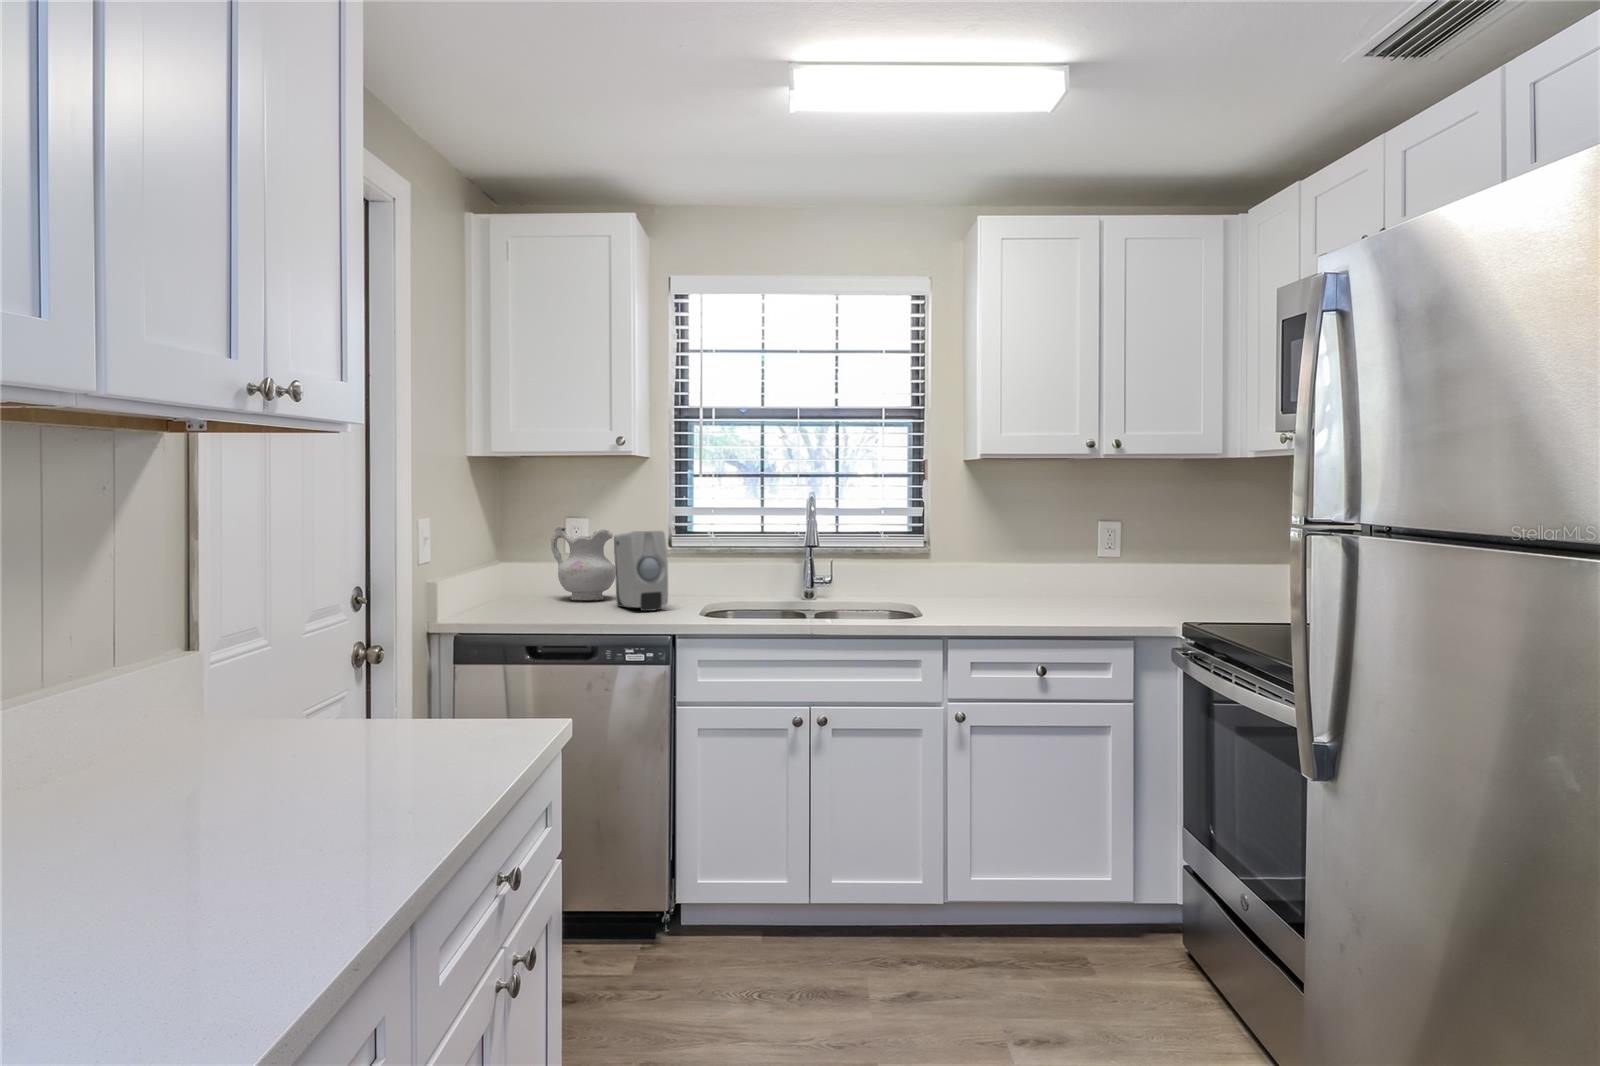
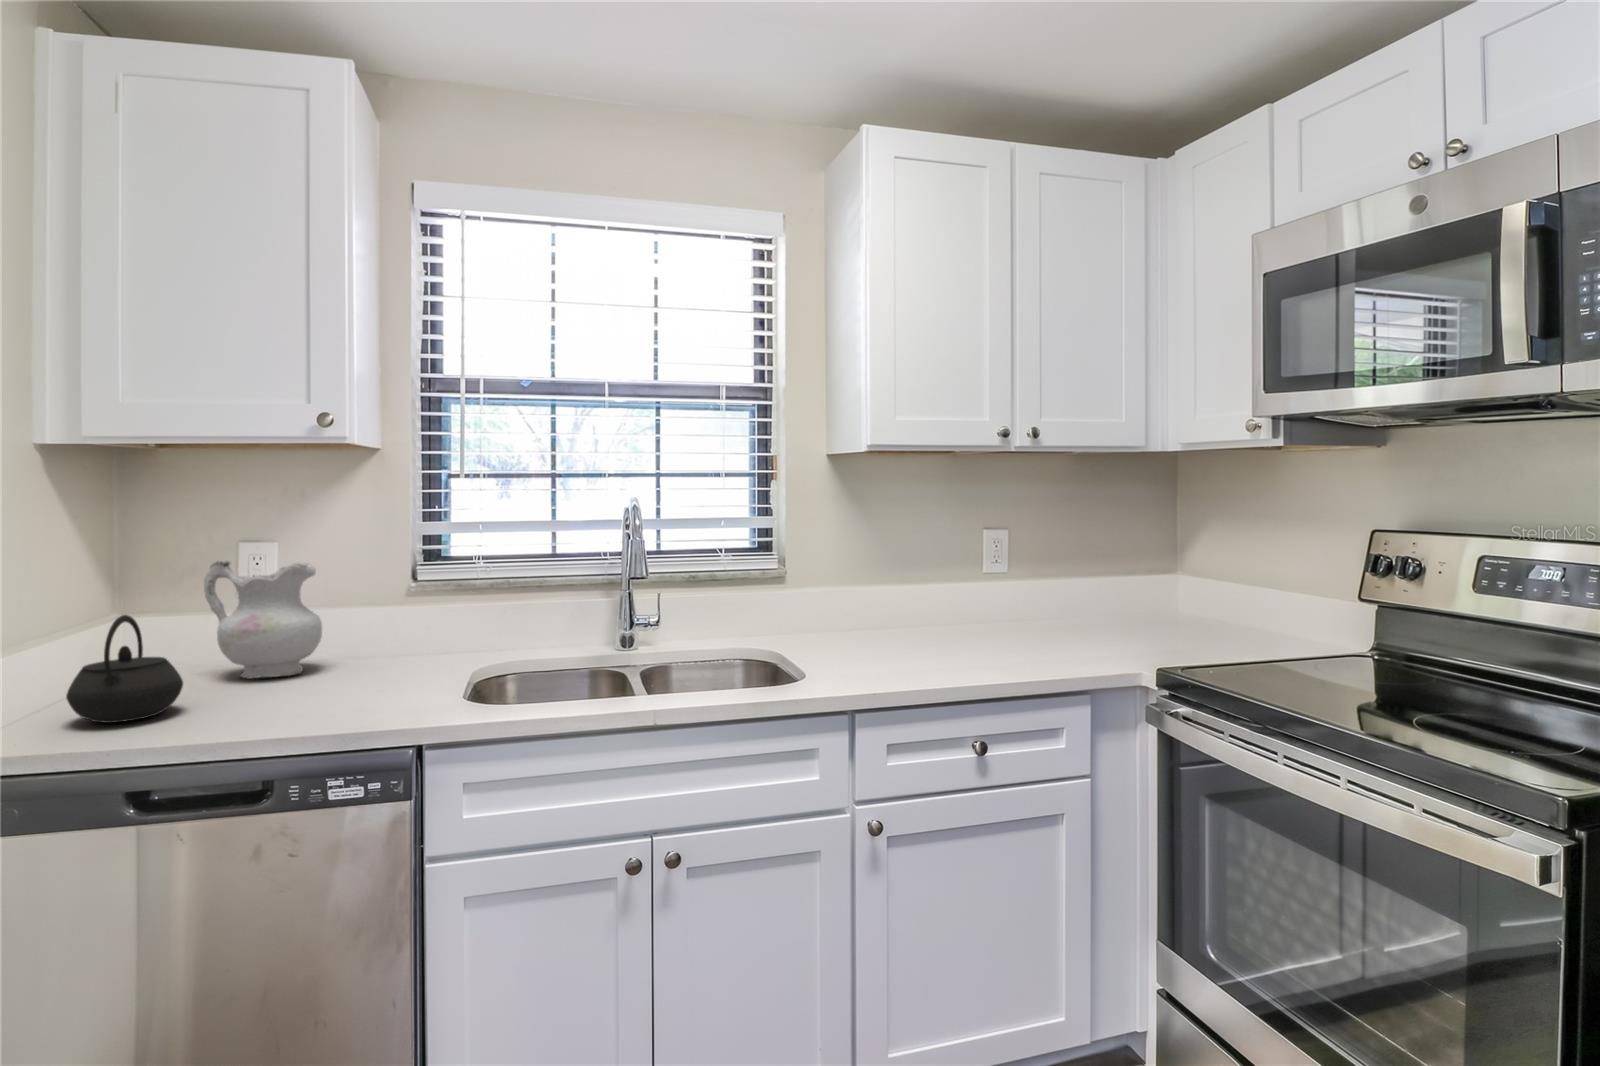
soap dispenser: present [614,531,668,611] -> none [314,565,410,697]
kettle: none [493,554,547,614] -> present [66,615,183,723]

